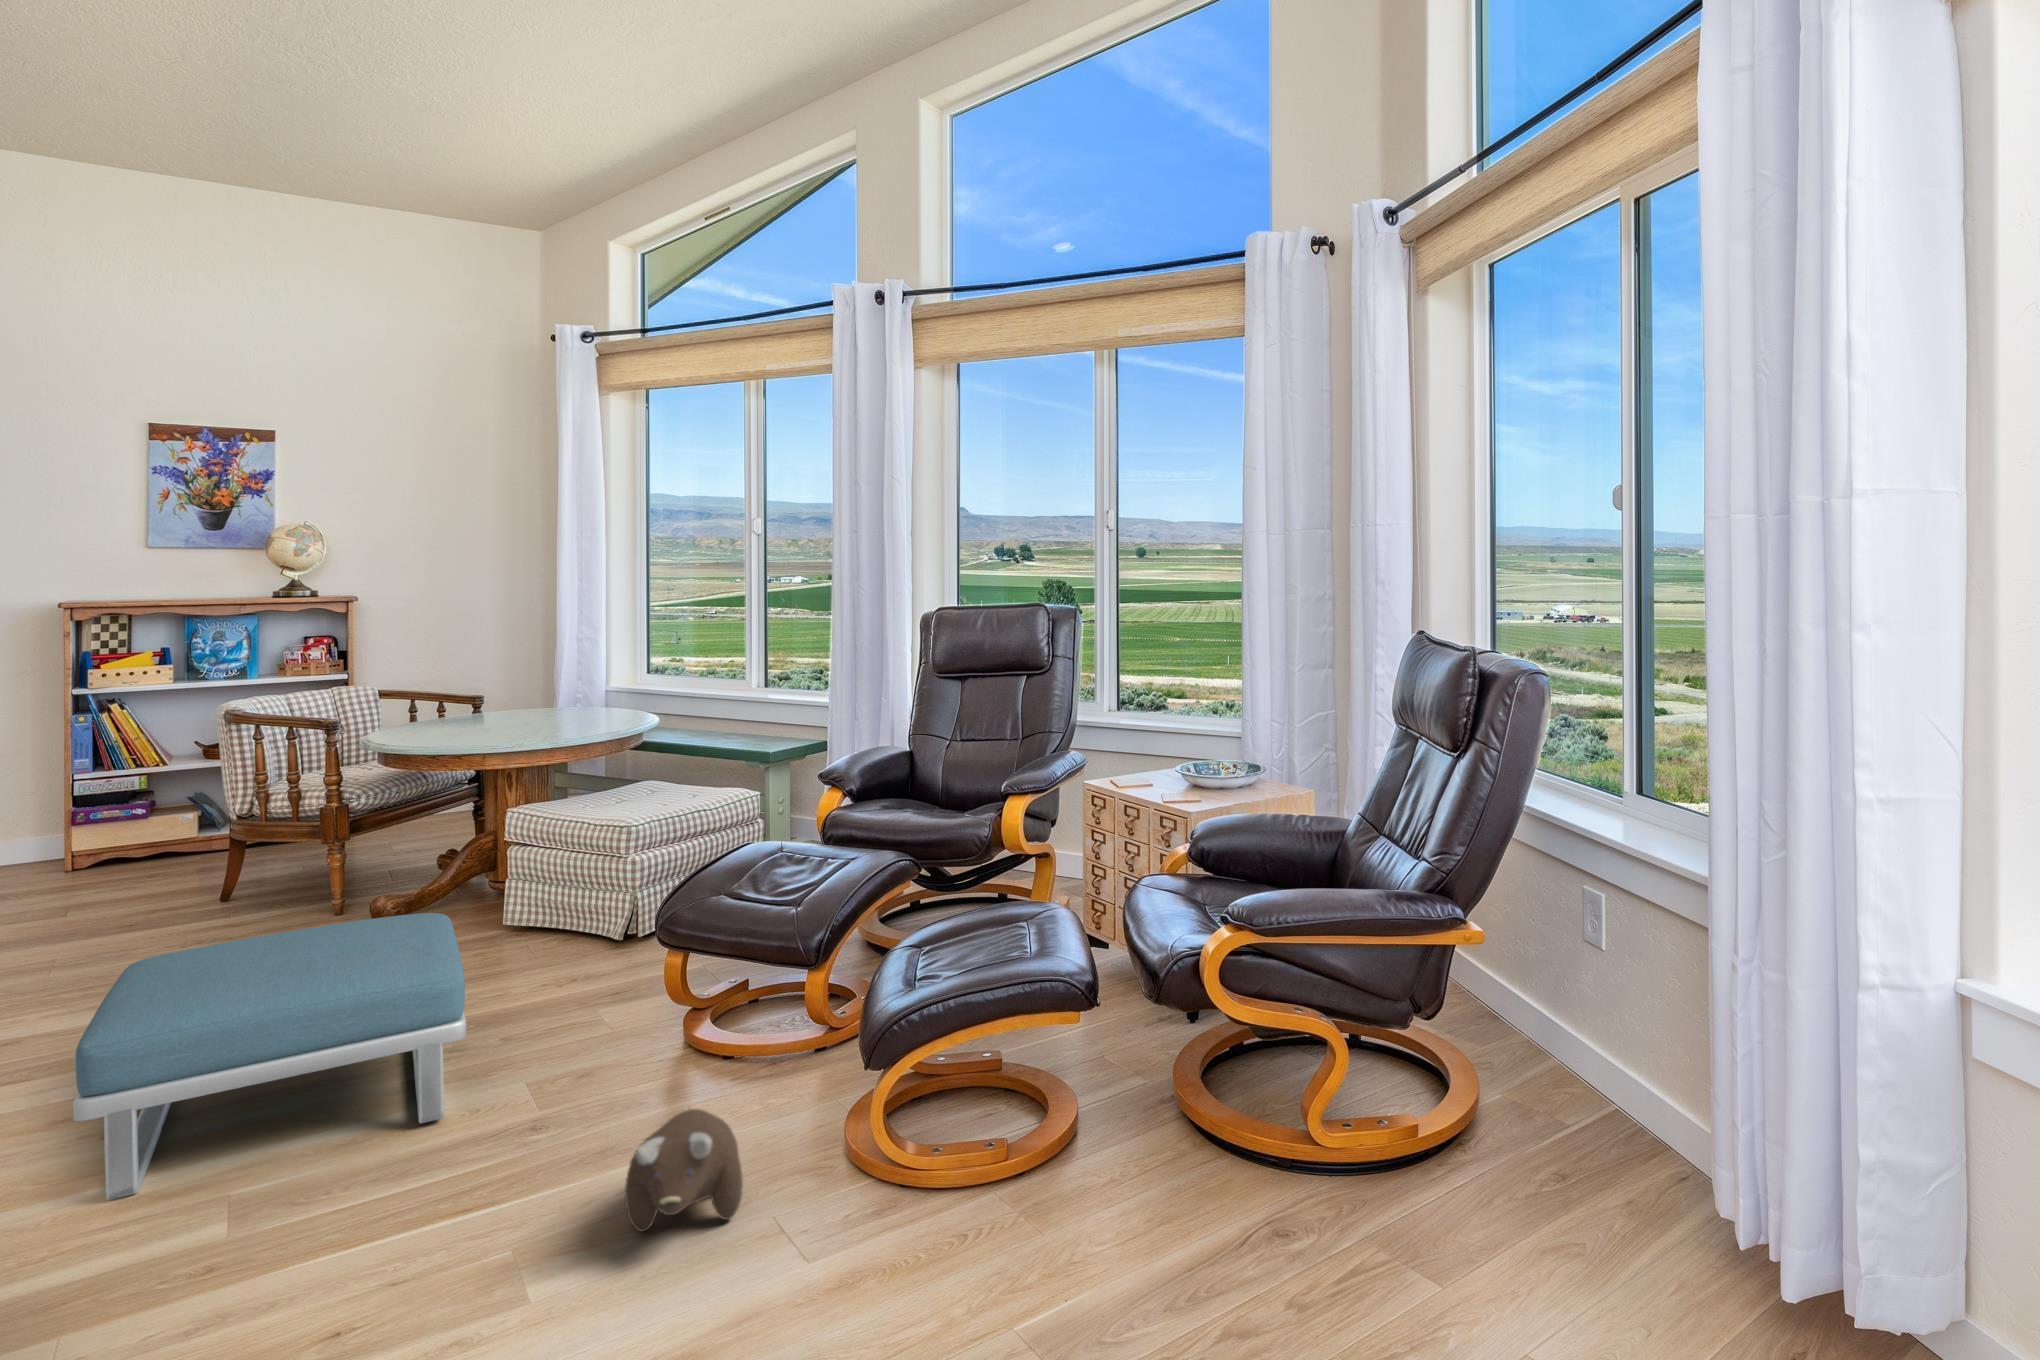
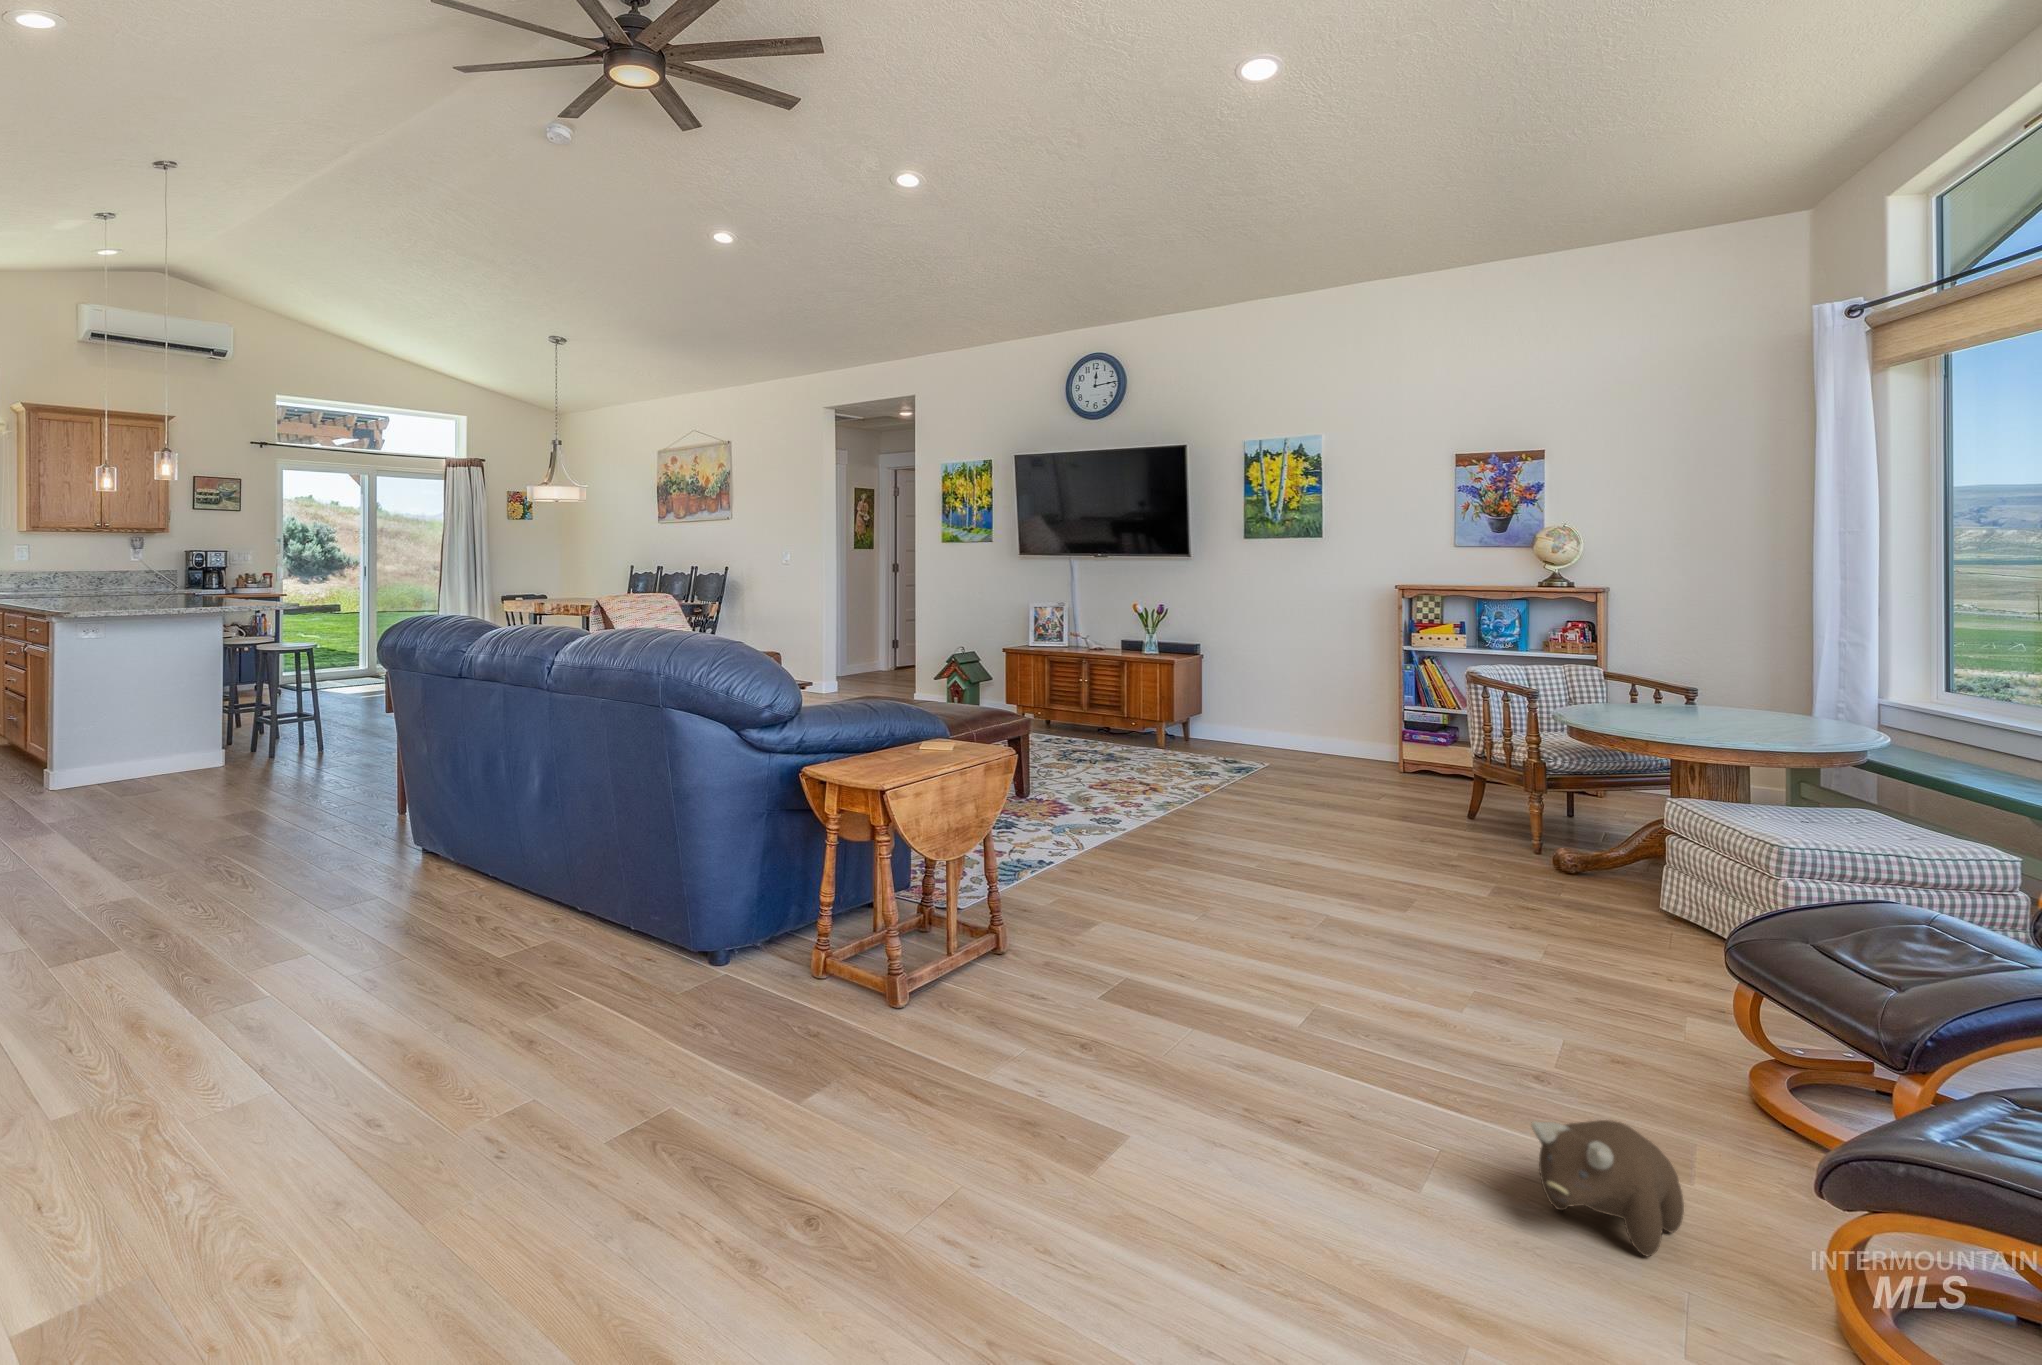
footstool: present [73,913,466,1200] -> none [1253,833,1545,1032]

